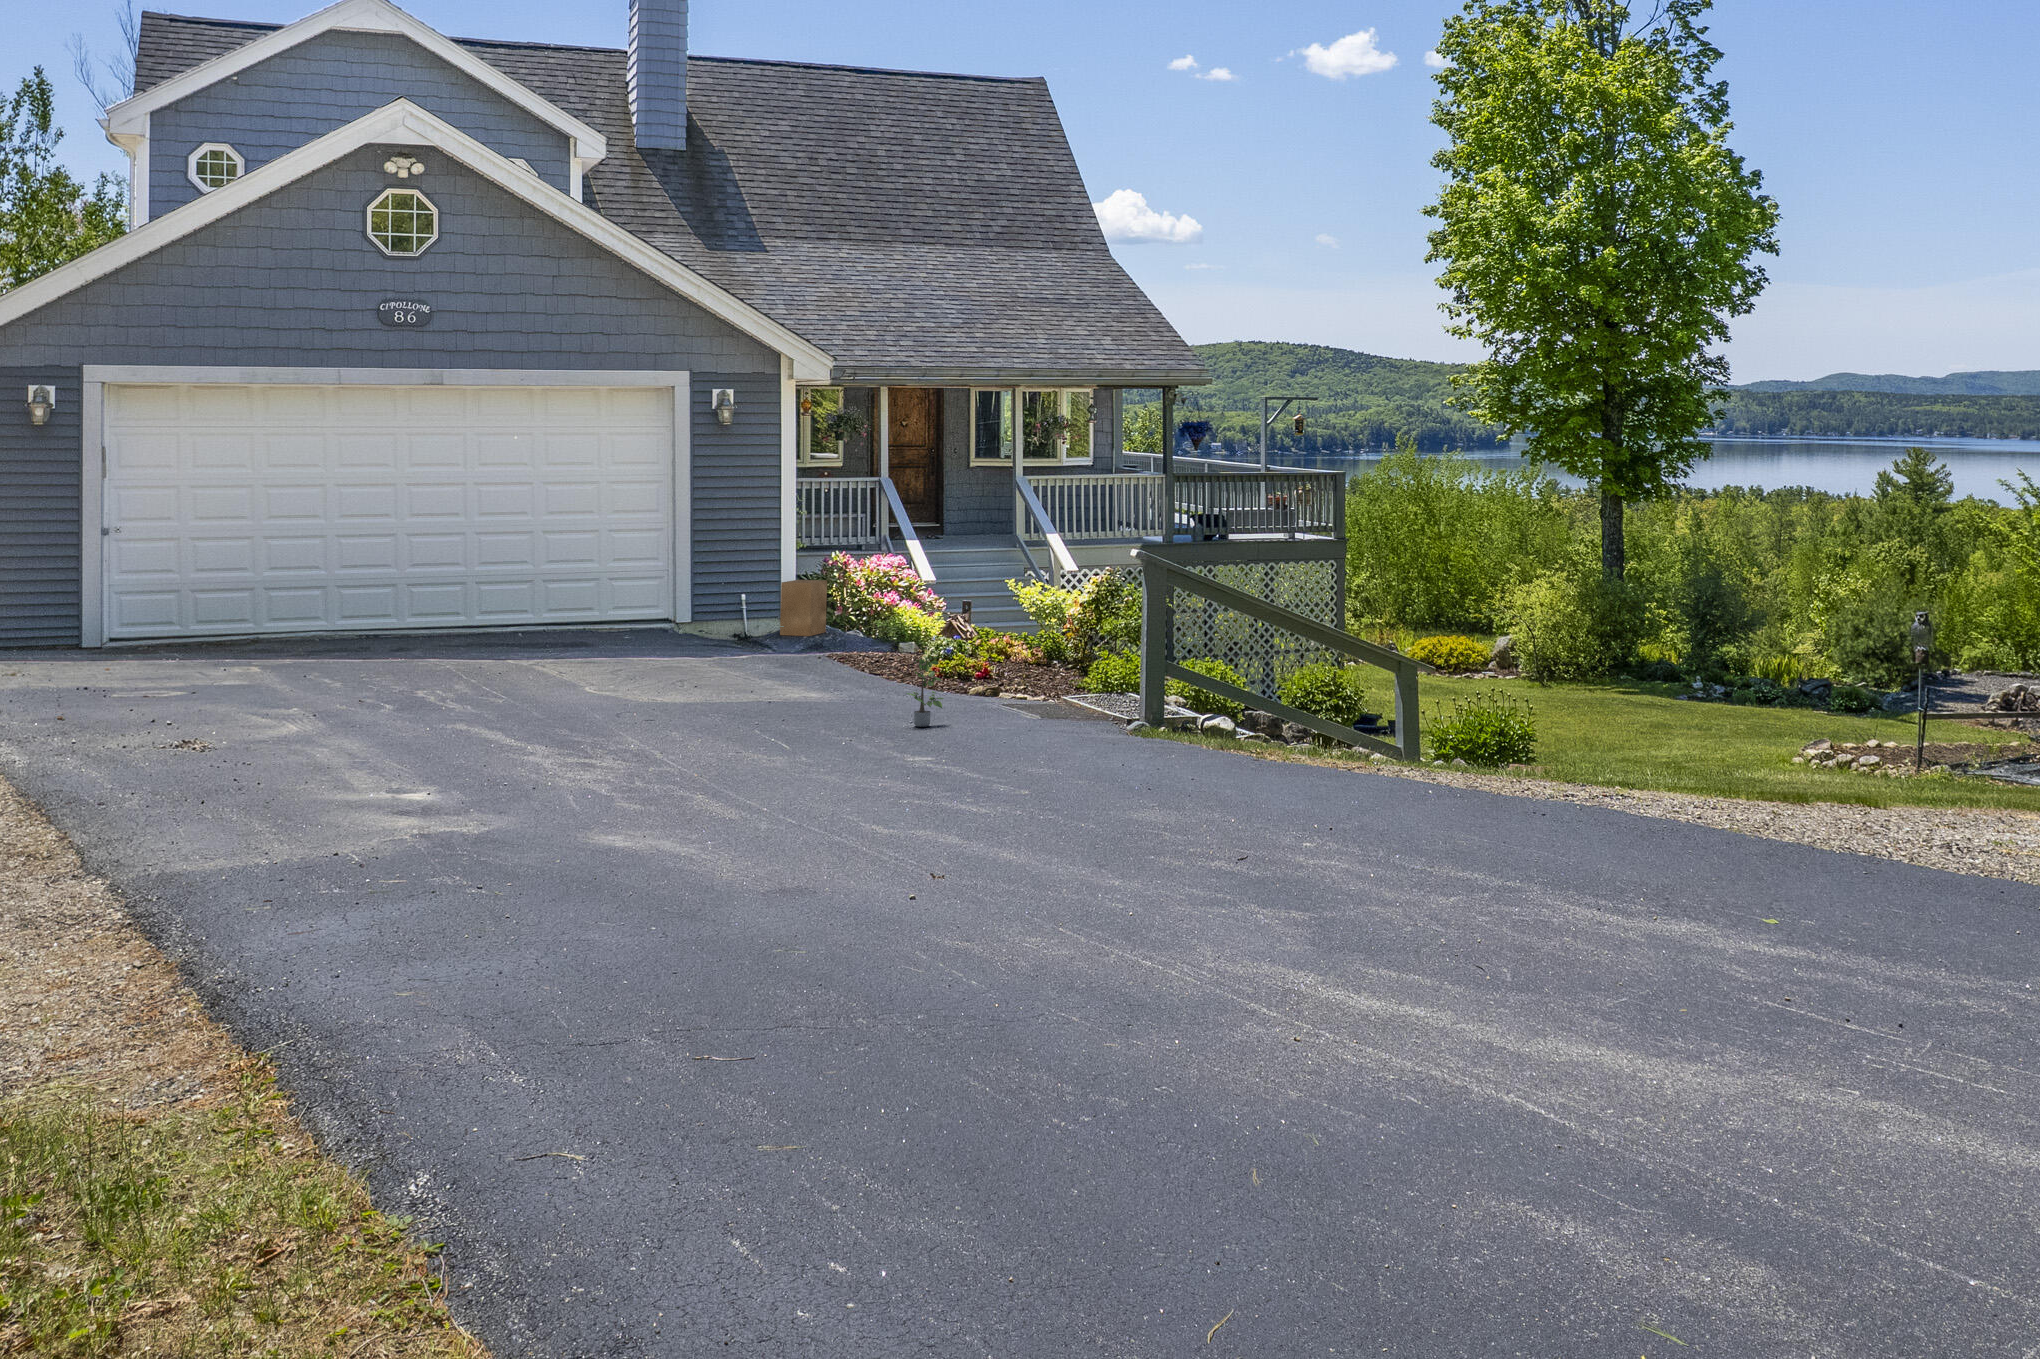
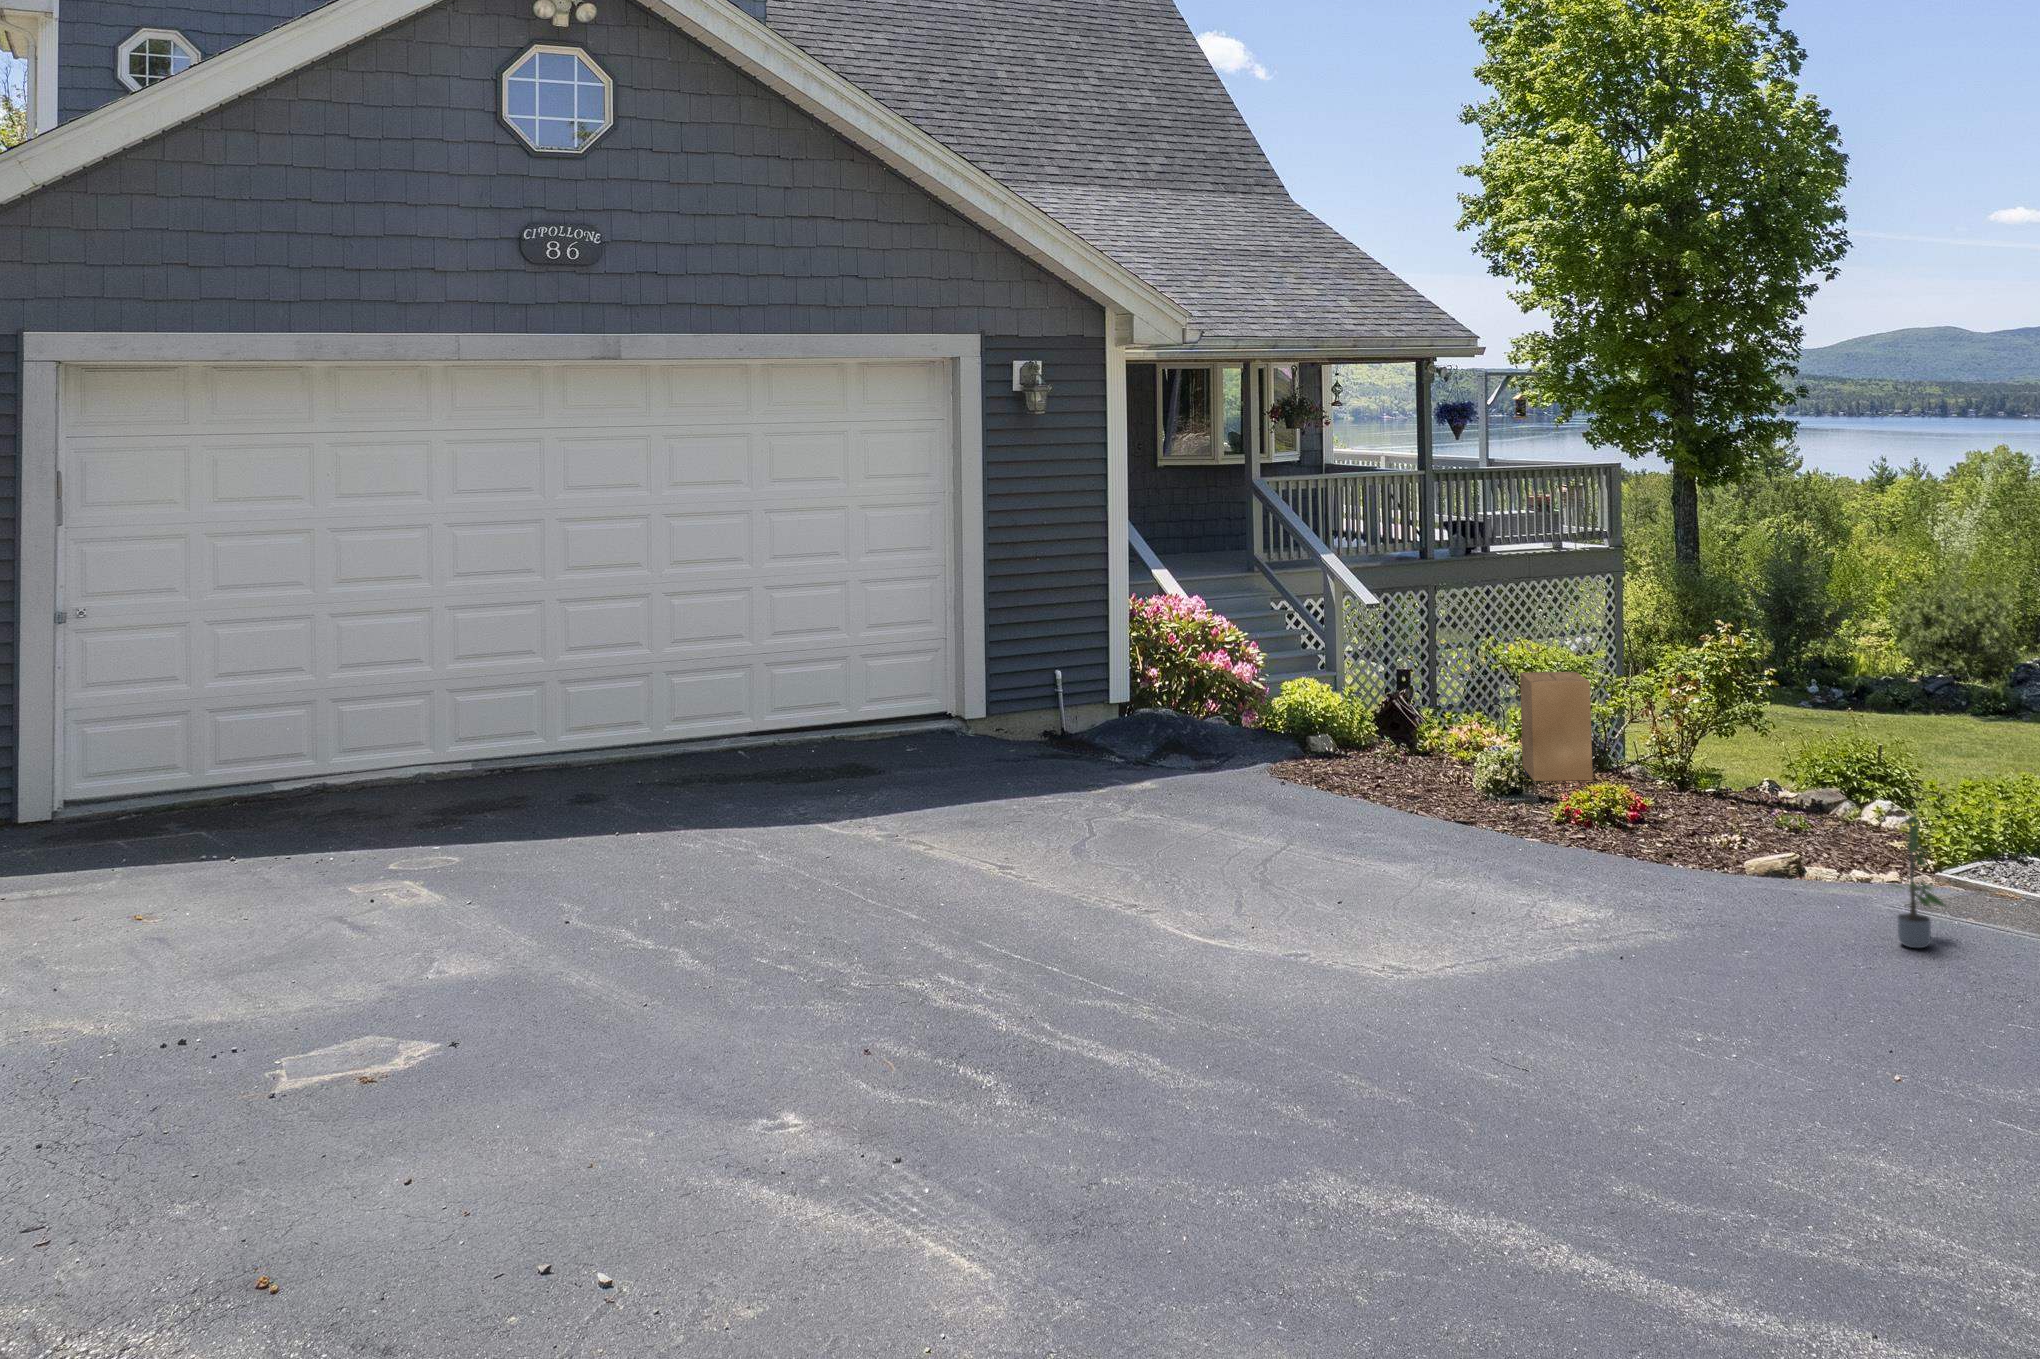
cardboard box: present [780,580,827,636] -> present [1520,672,1593,781]

